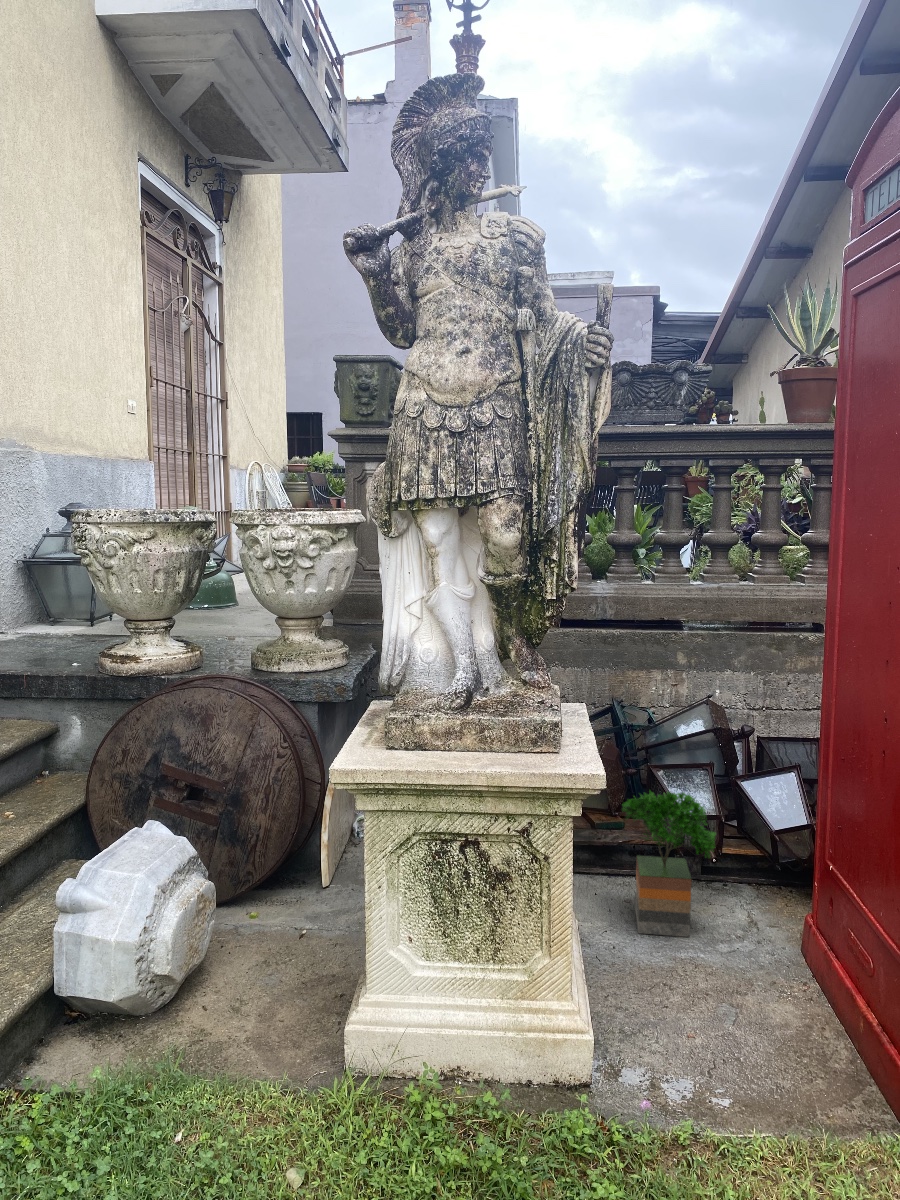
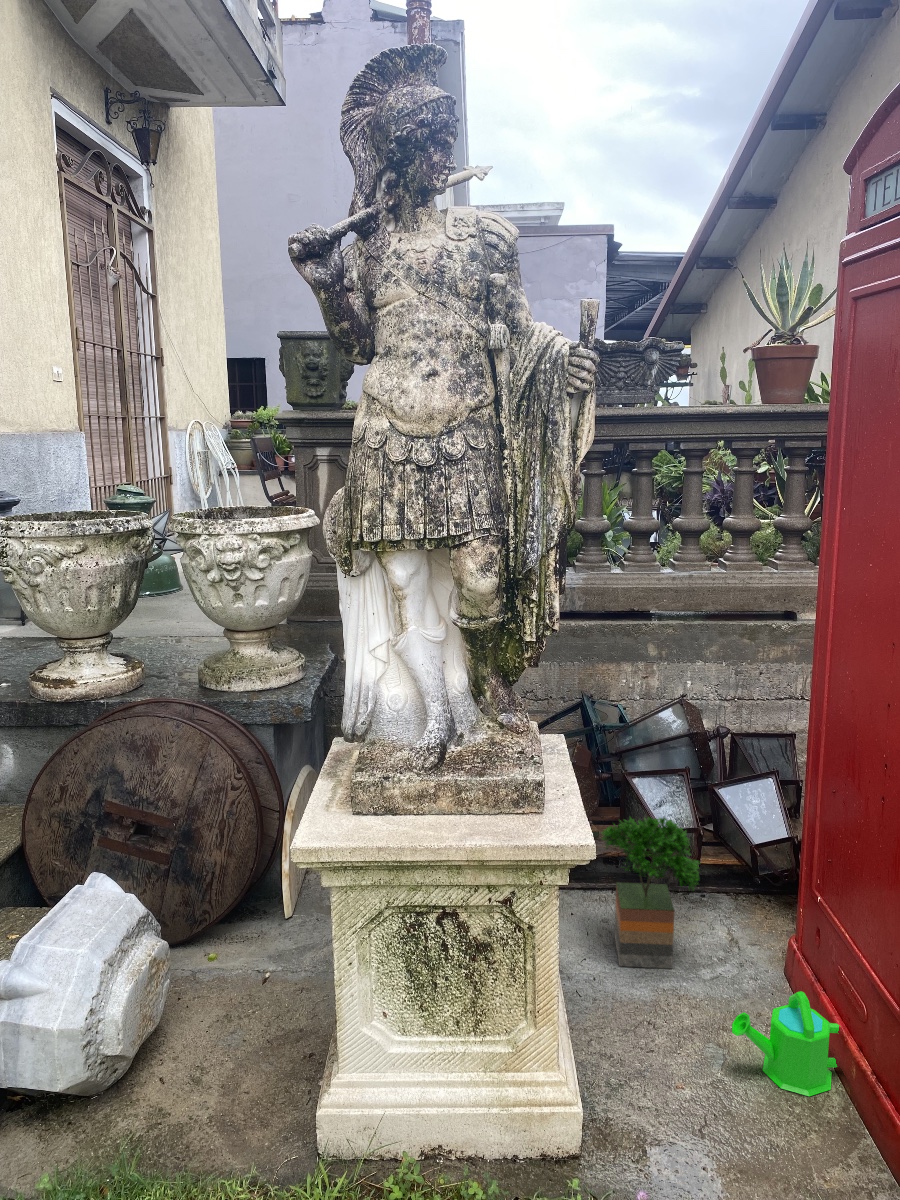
watering can: none [742,944,863,1045] -> present [732,991,839,1096]

